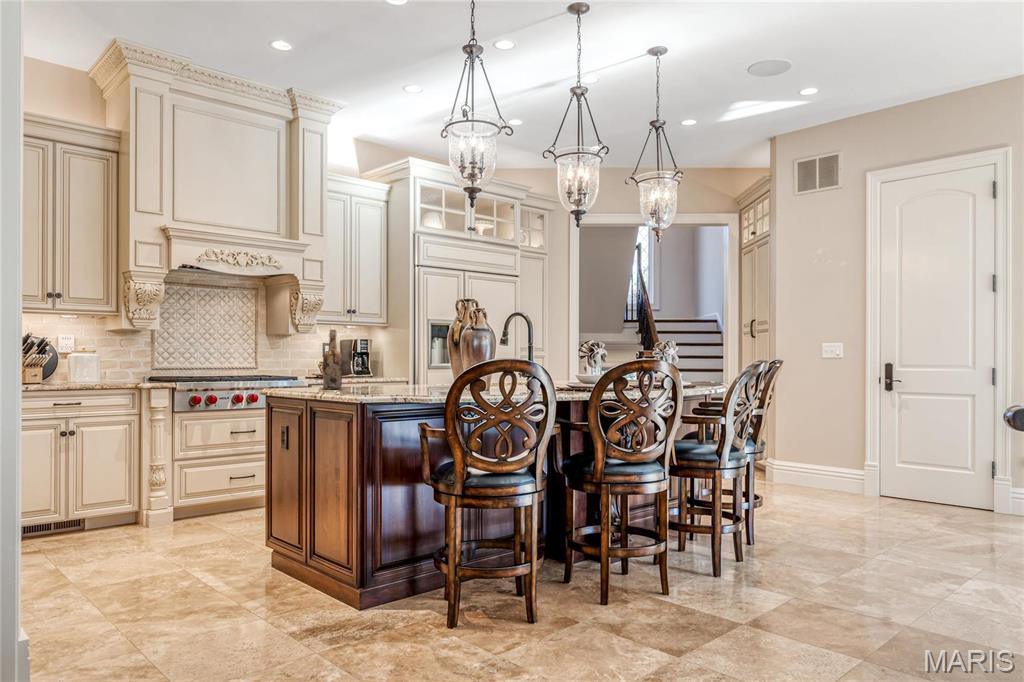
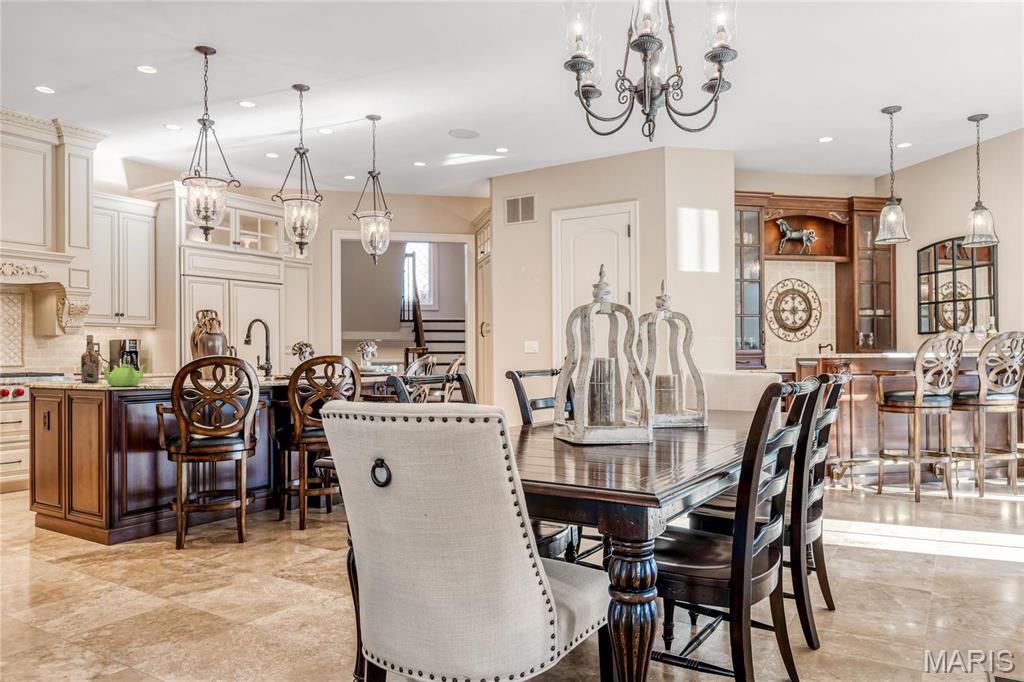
teapot: none [351,367,404,396] -> present [102,364,146,386]

